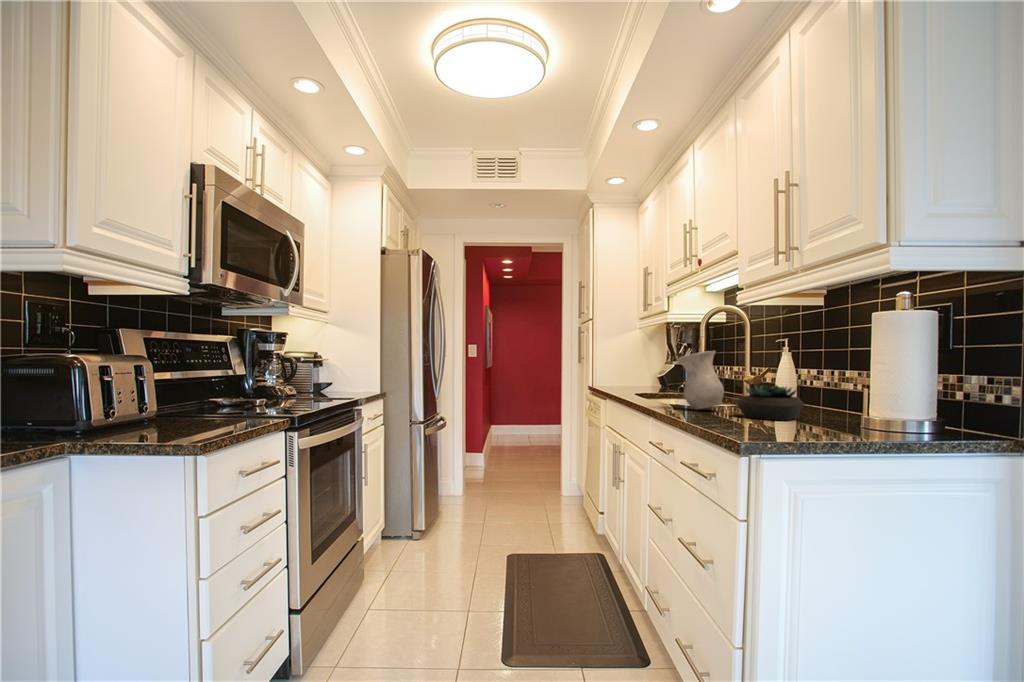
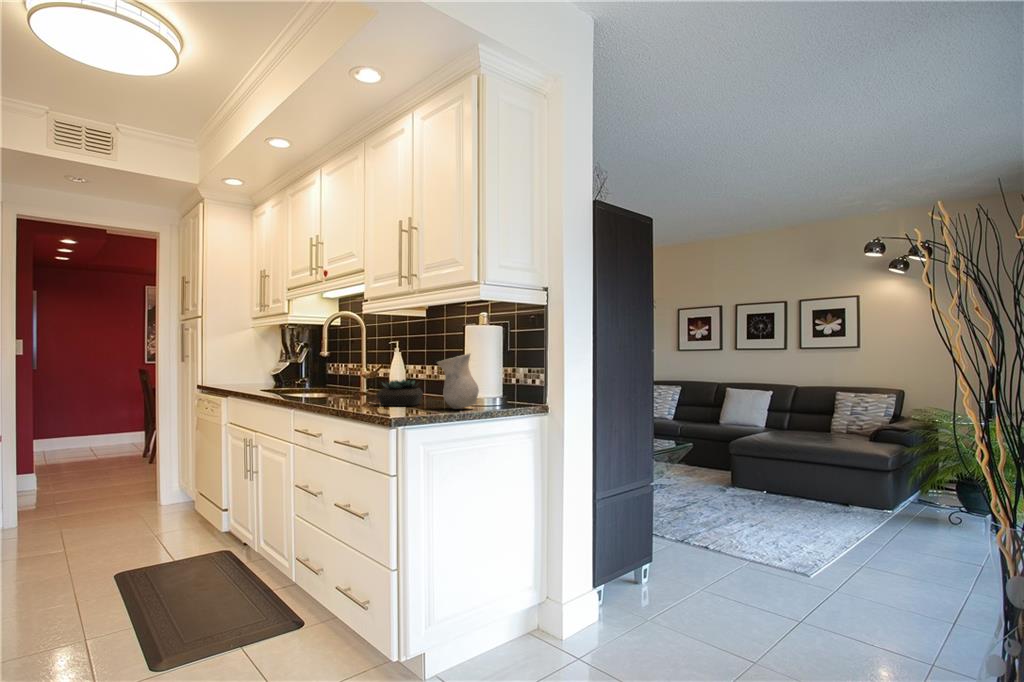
vase: present [678,351,724,410] -> present [437,354,479,409]

